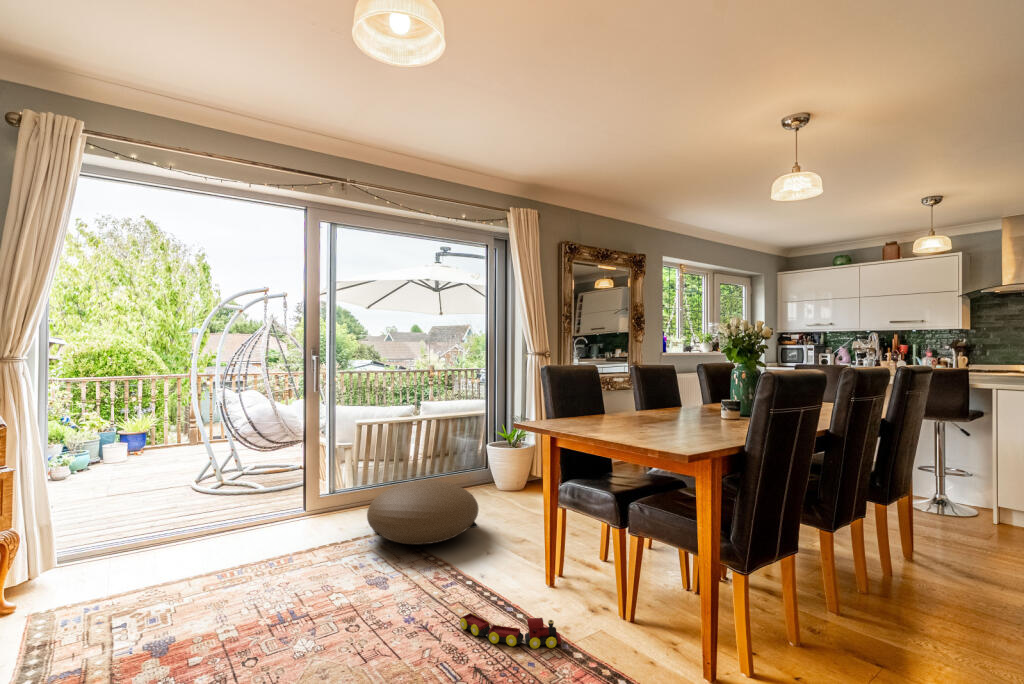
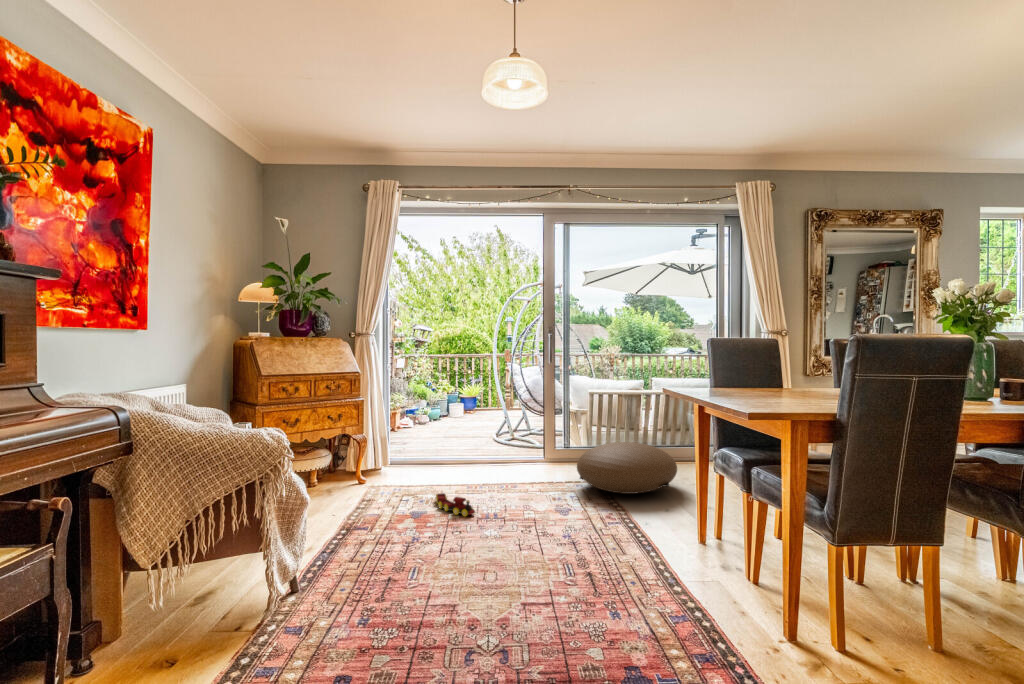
toy train: present [460,613,561,649] -> present [436,493,475,516]

